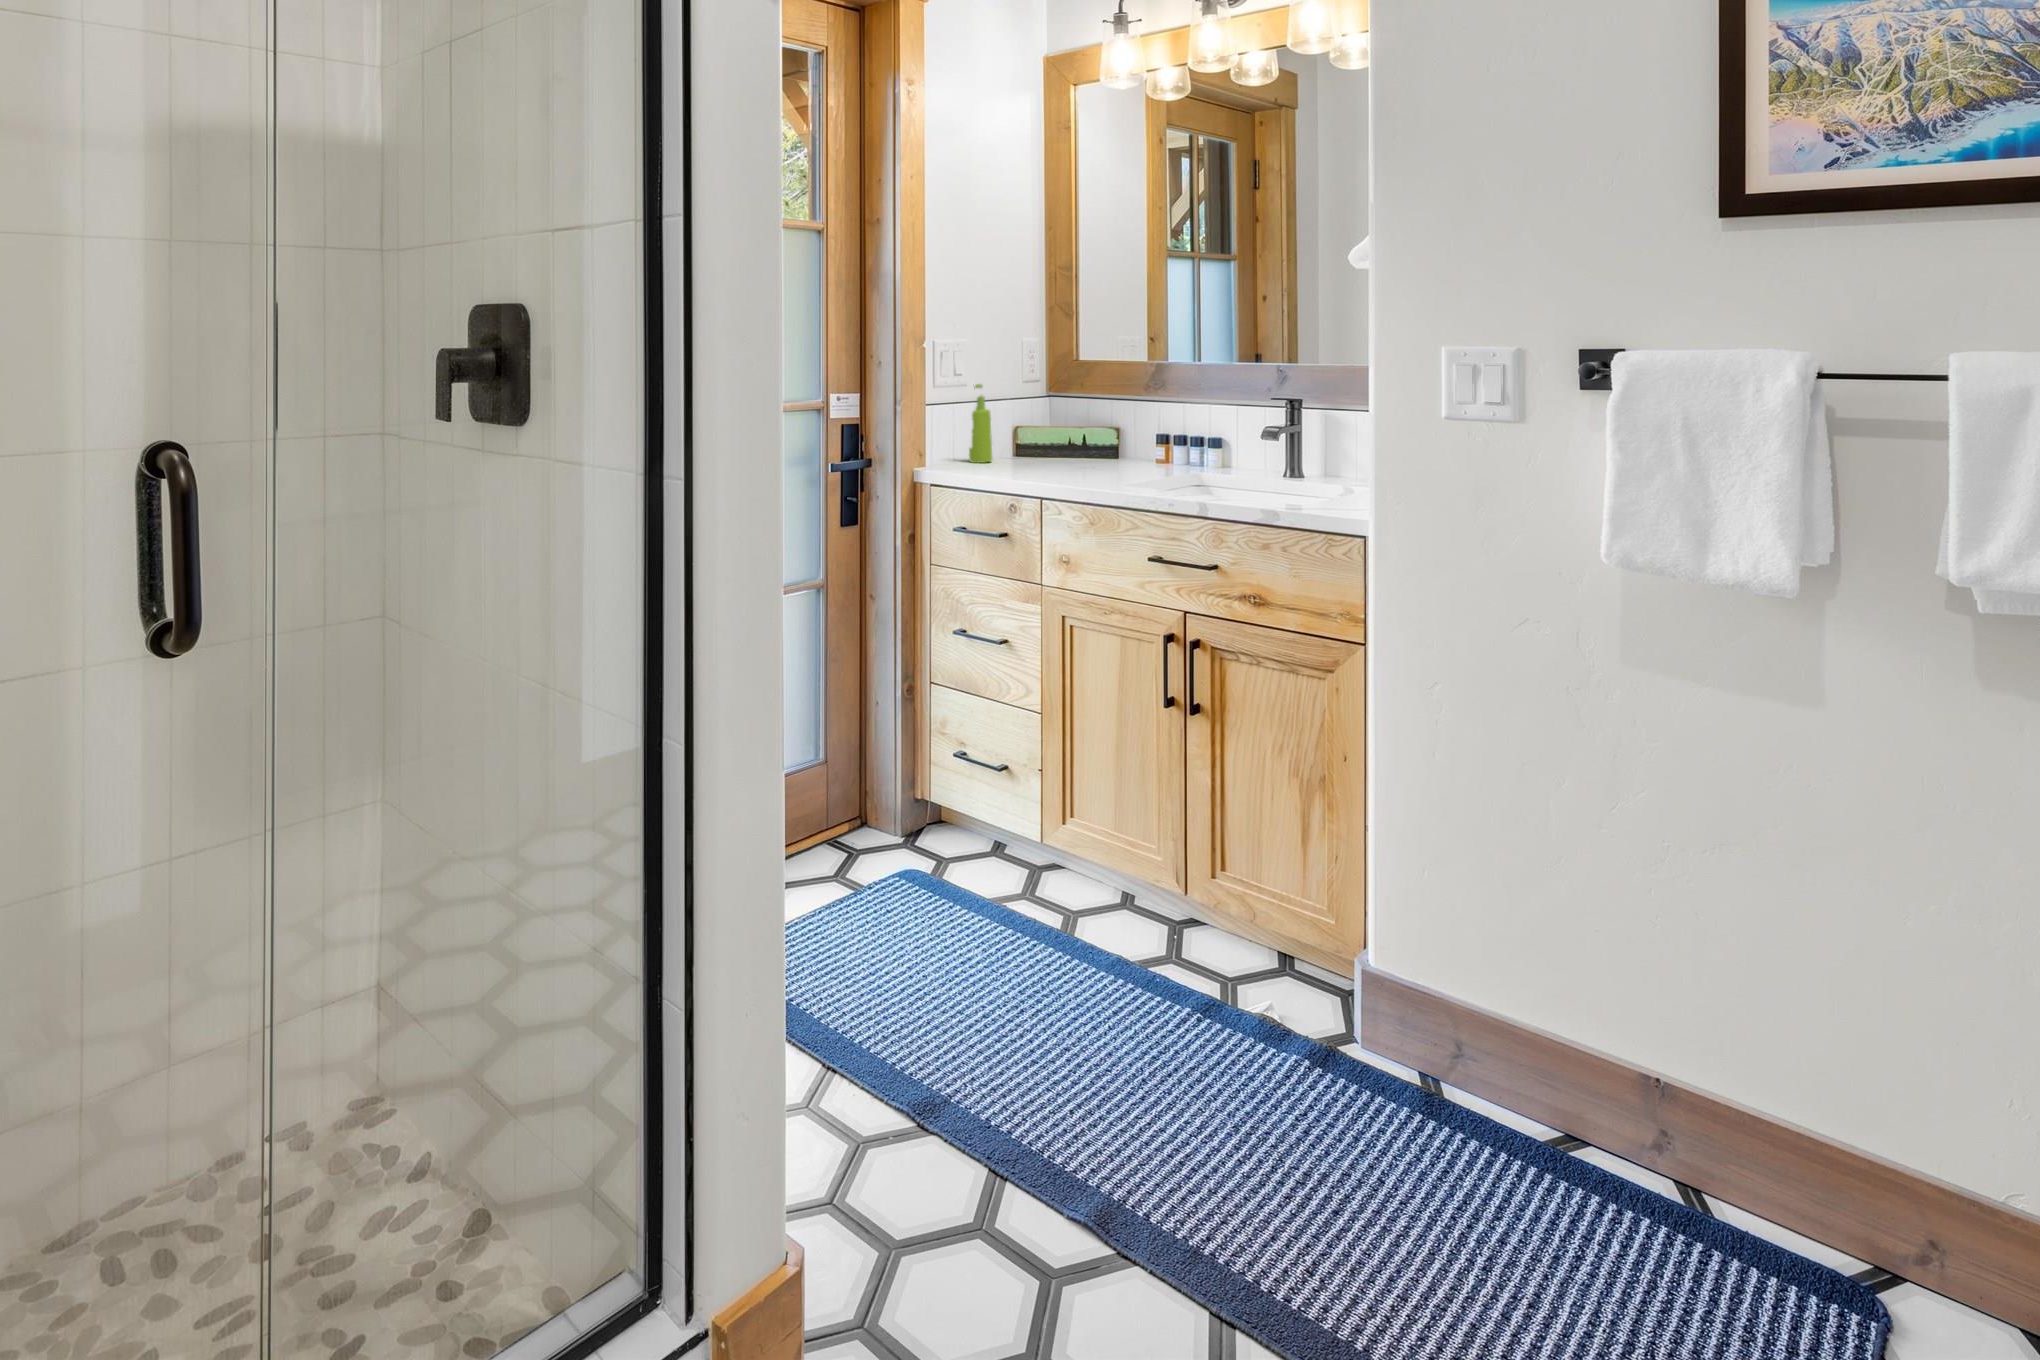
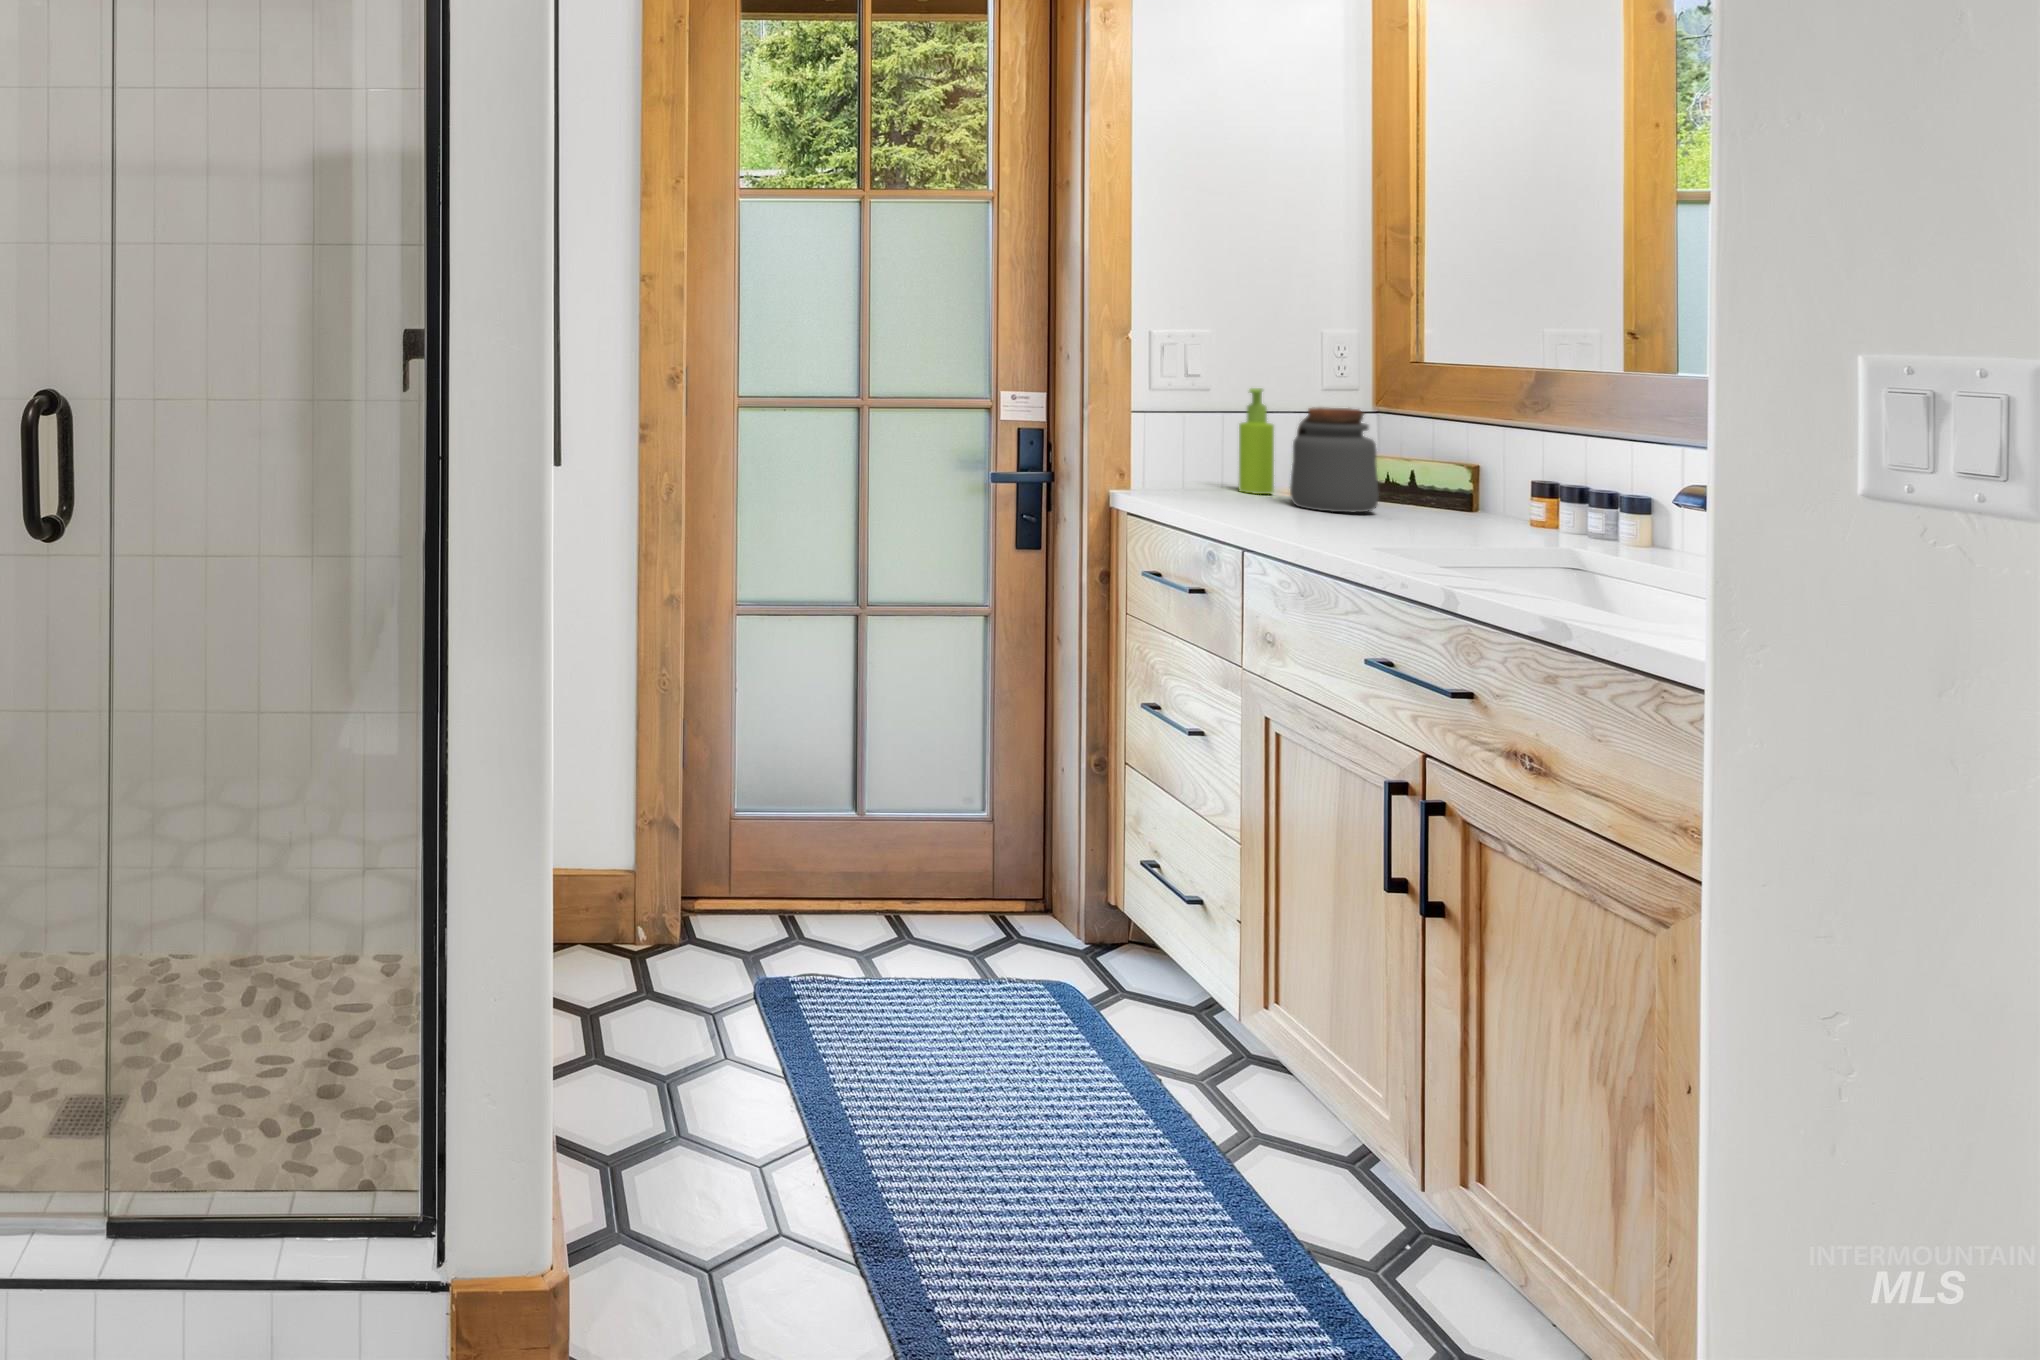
jar: none [1012,394,1067,468] -> present [1290,407,1379,512]

